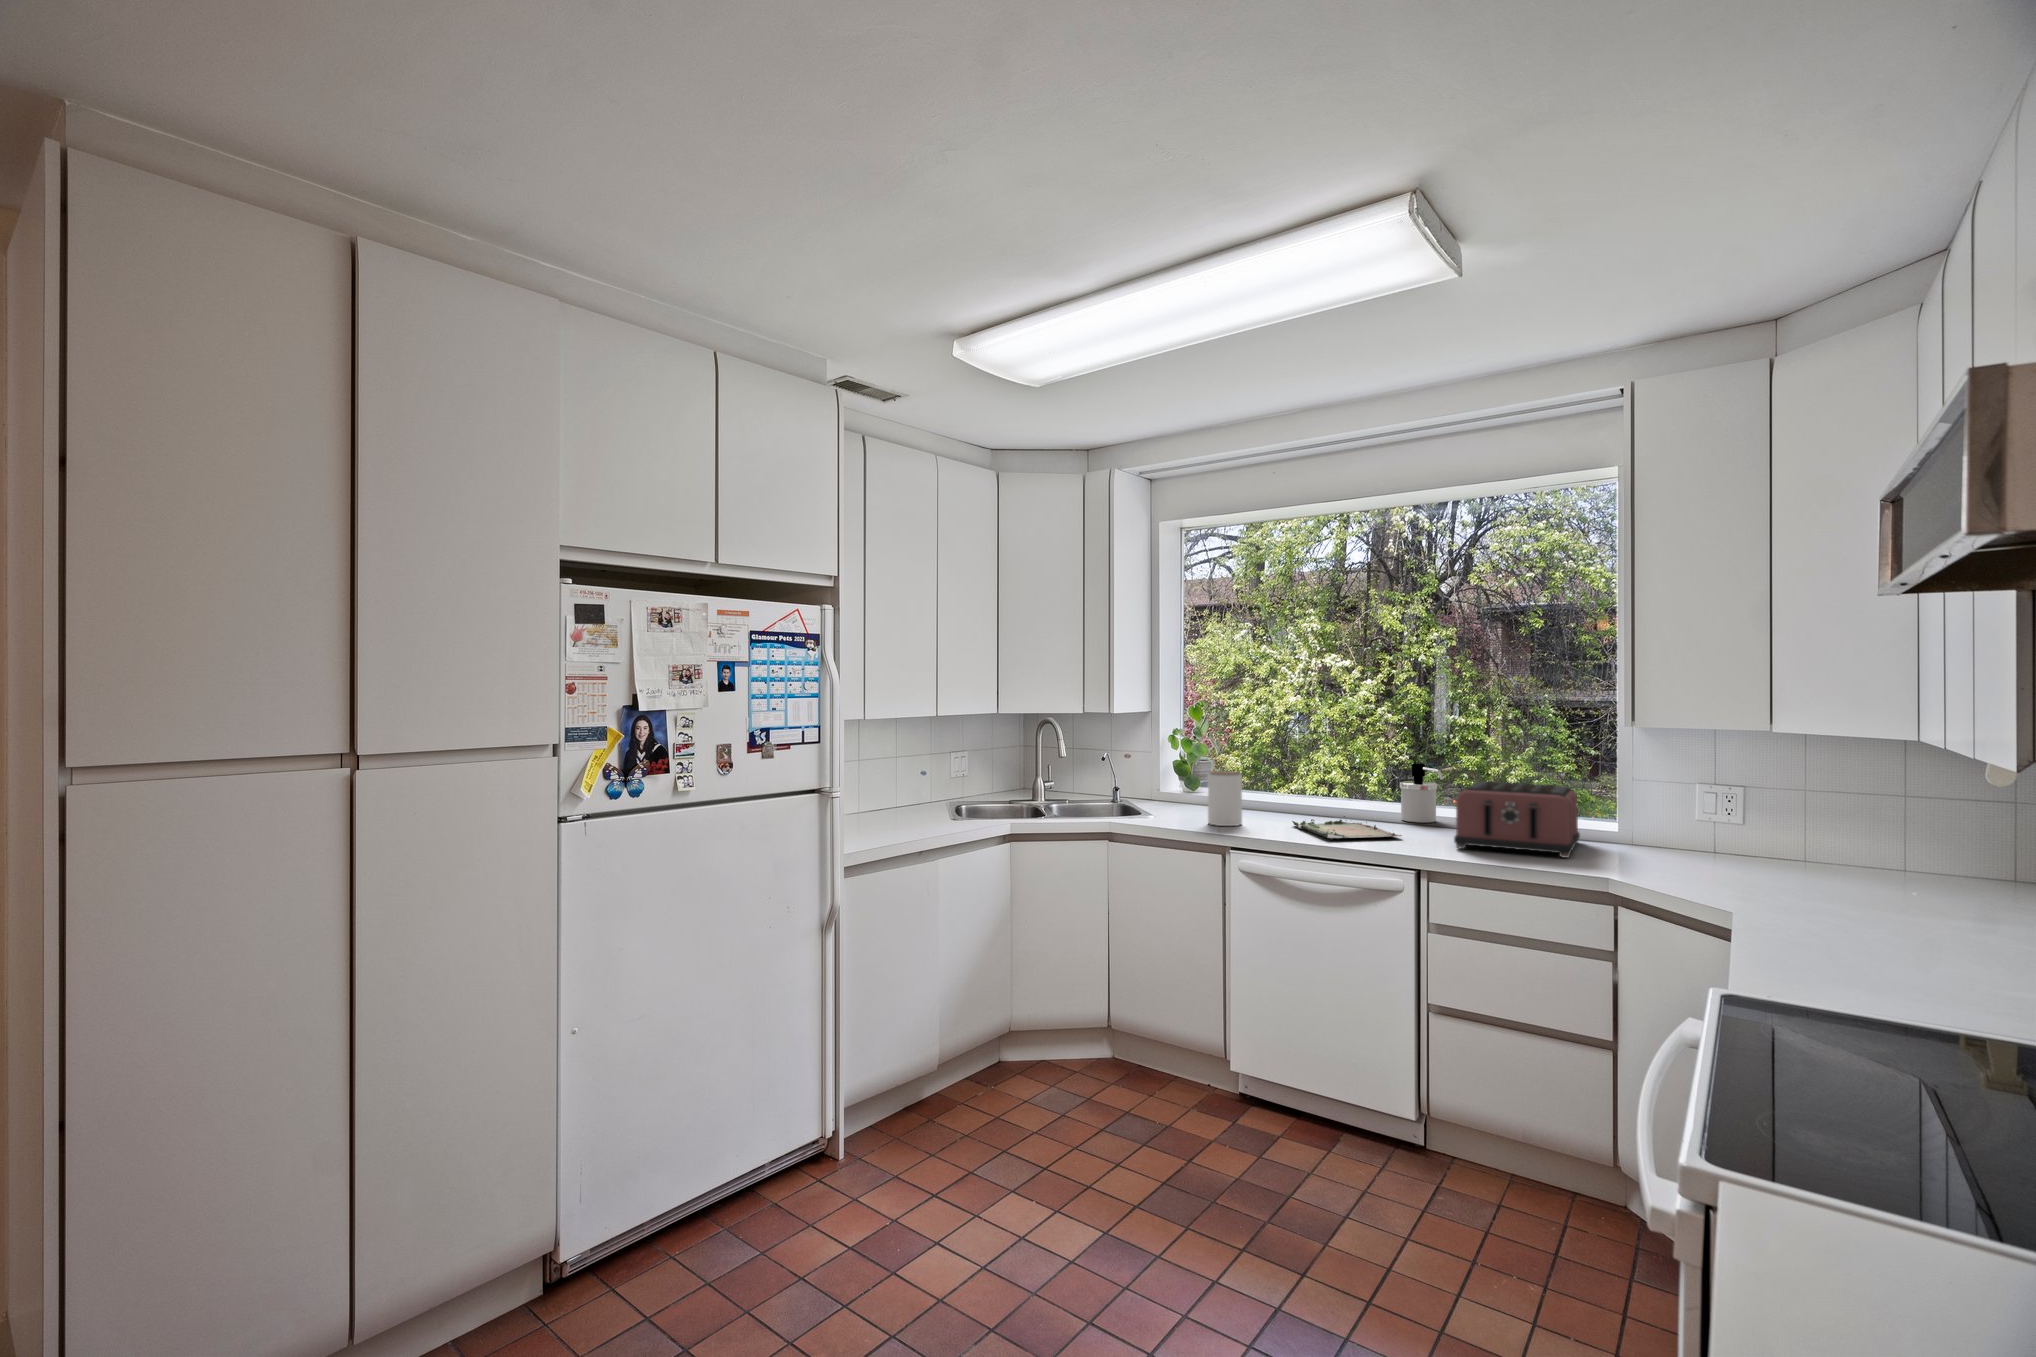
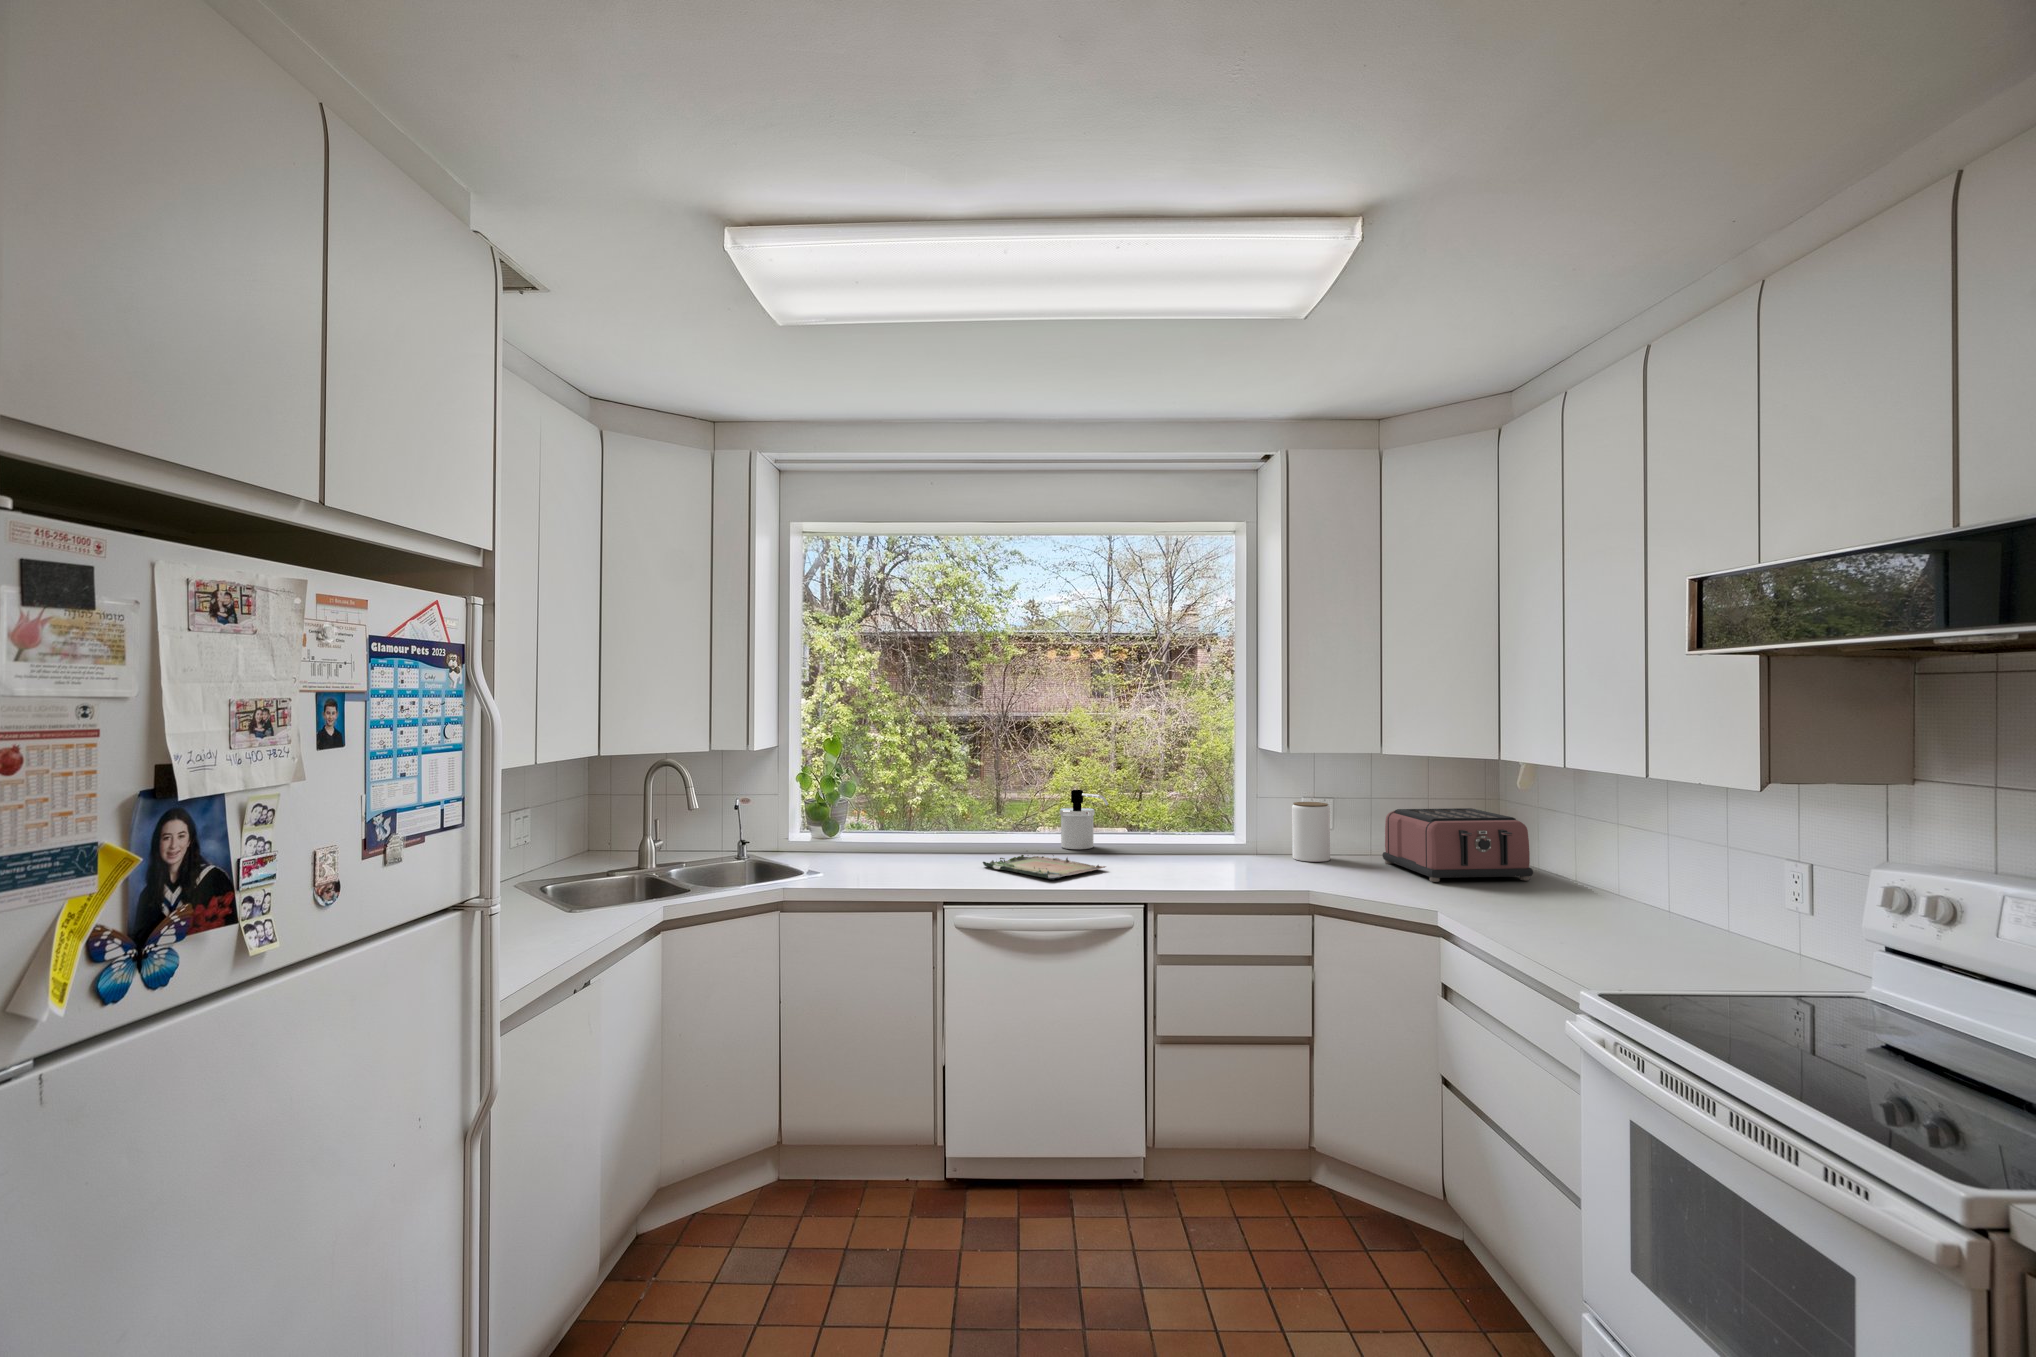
jar: present [1208,771,1242,826] -> present [1292,802,1330,862]
toaster: present [1454,781,1580,858] -> present [1382,808,1533,882]

